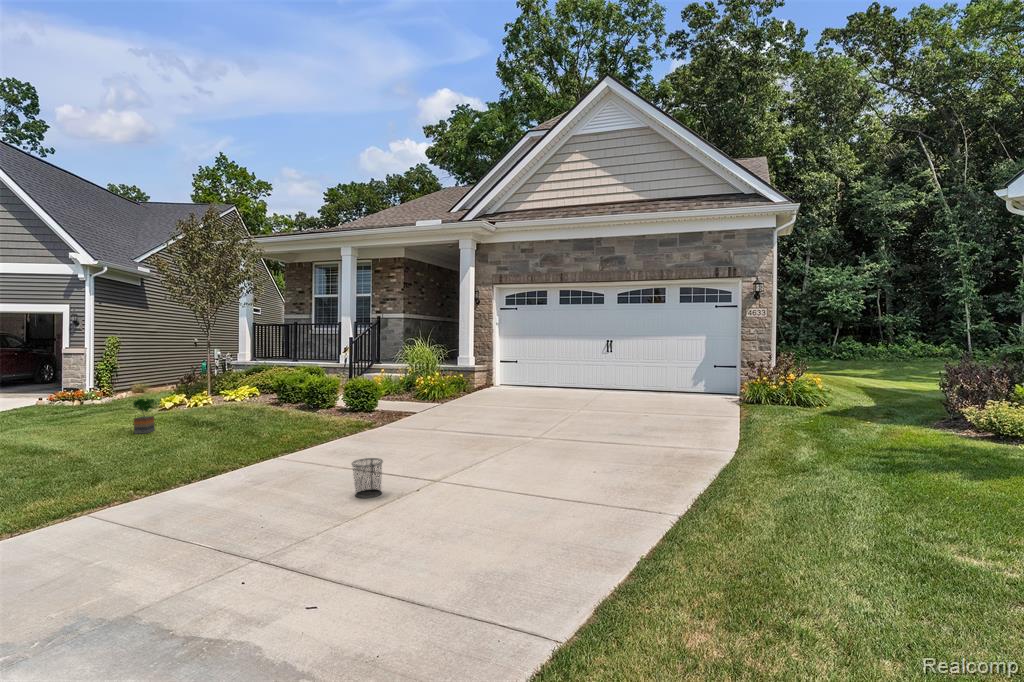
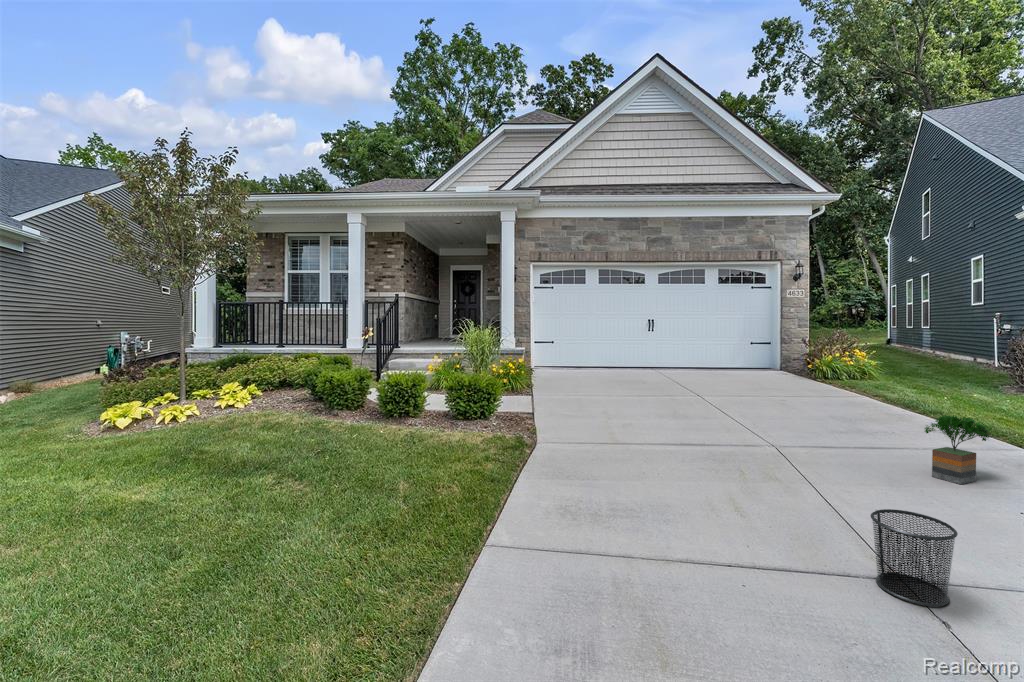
potted tree: present [133,399,157,434] -> present [925,415,992,484]

